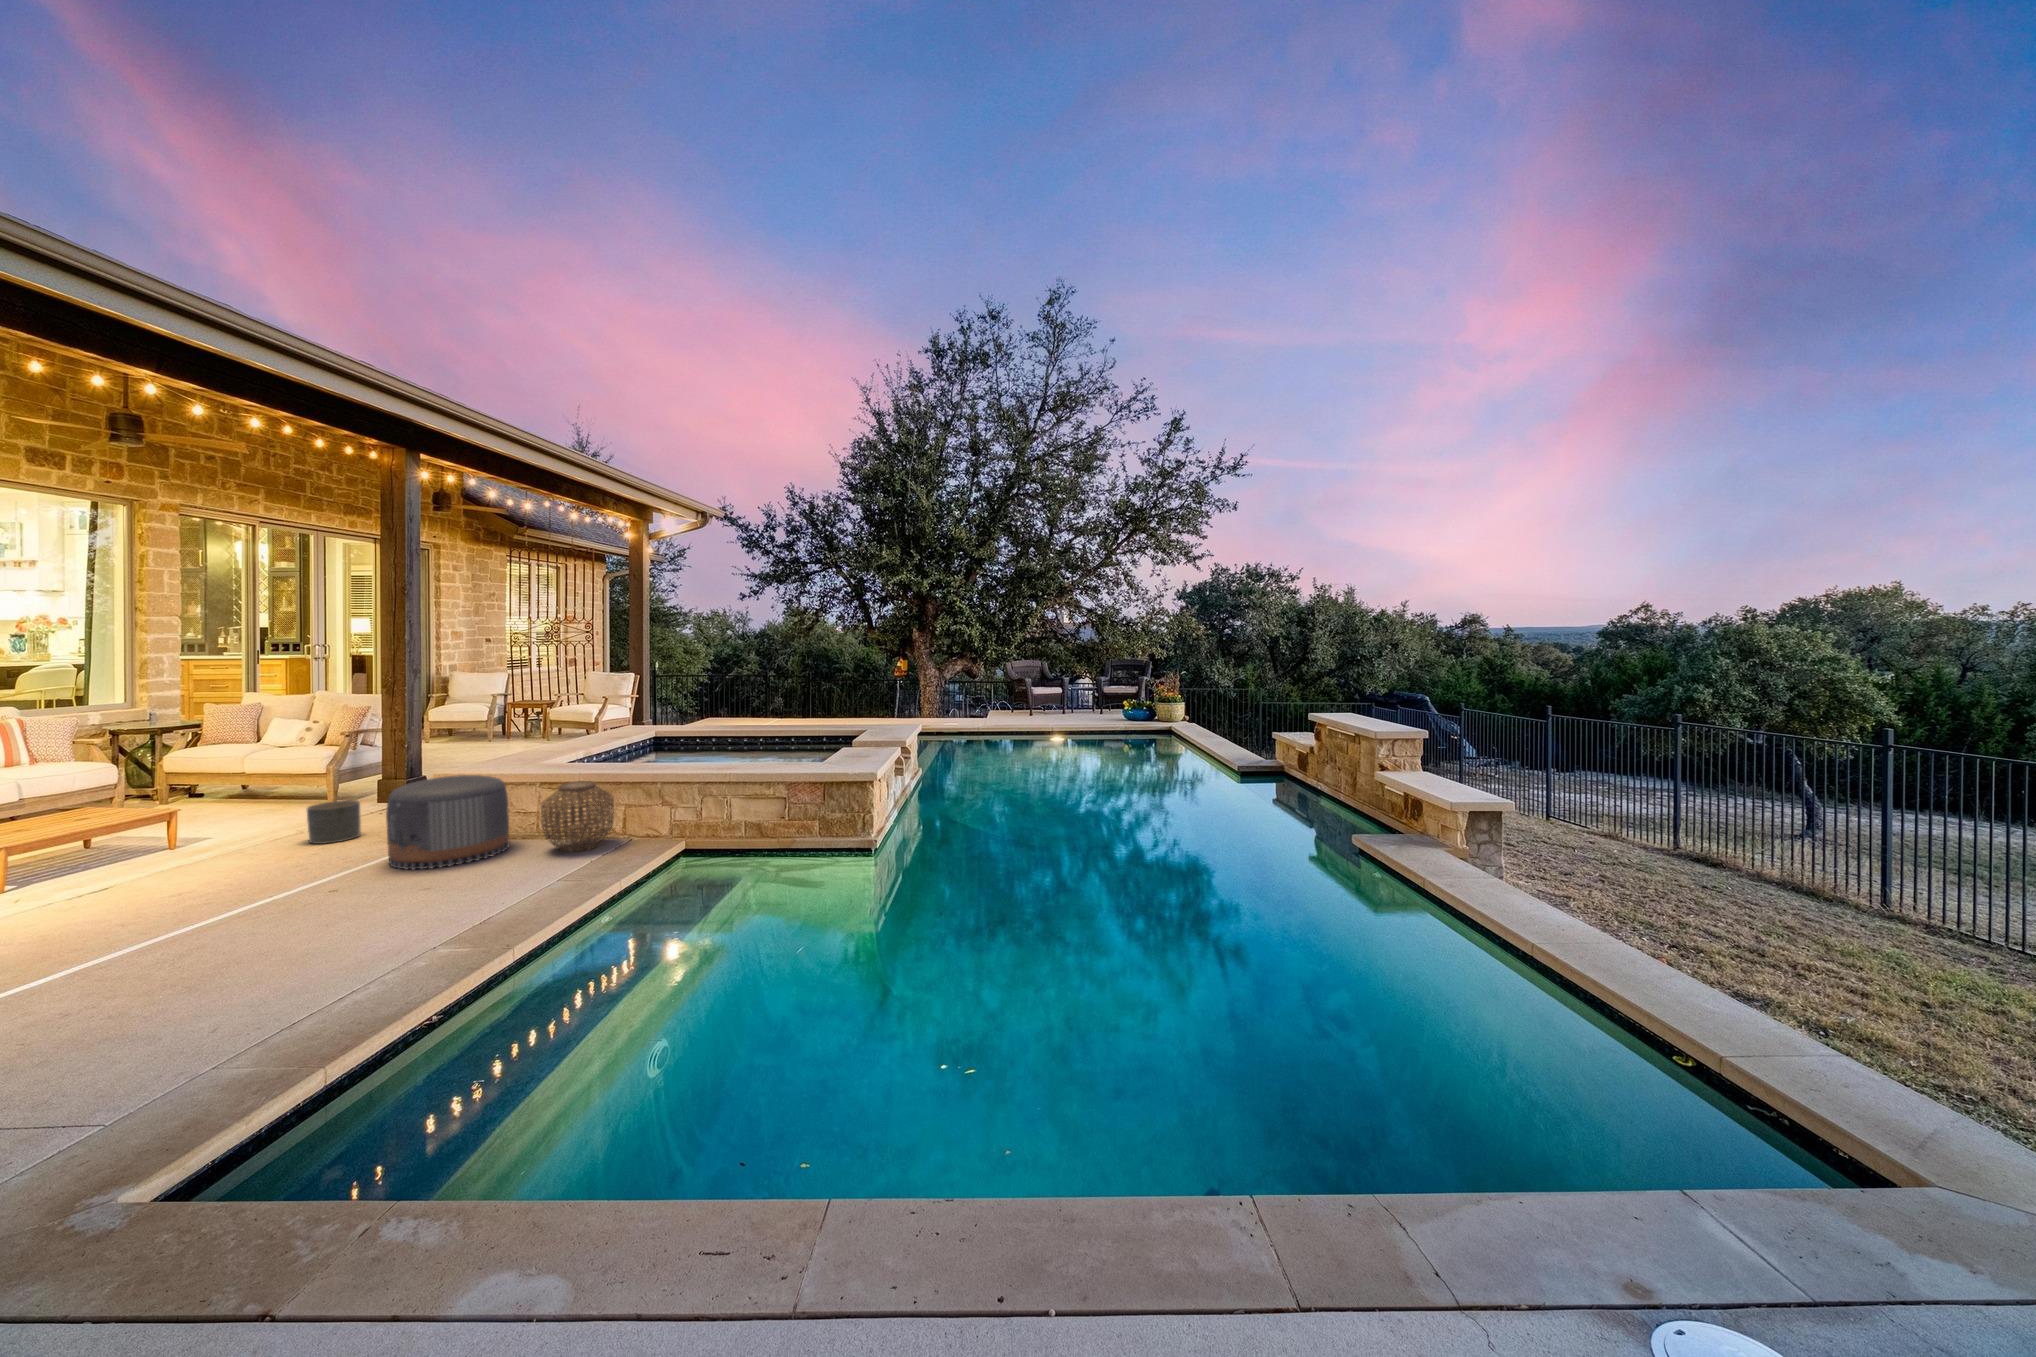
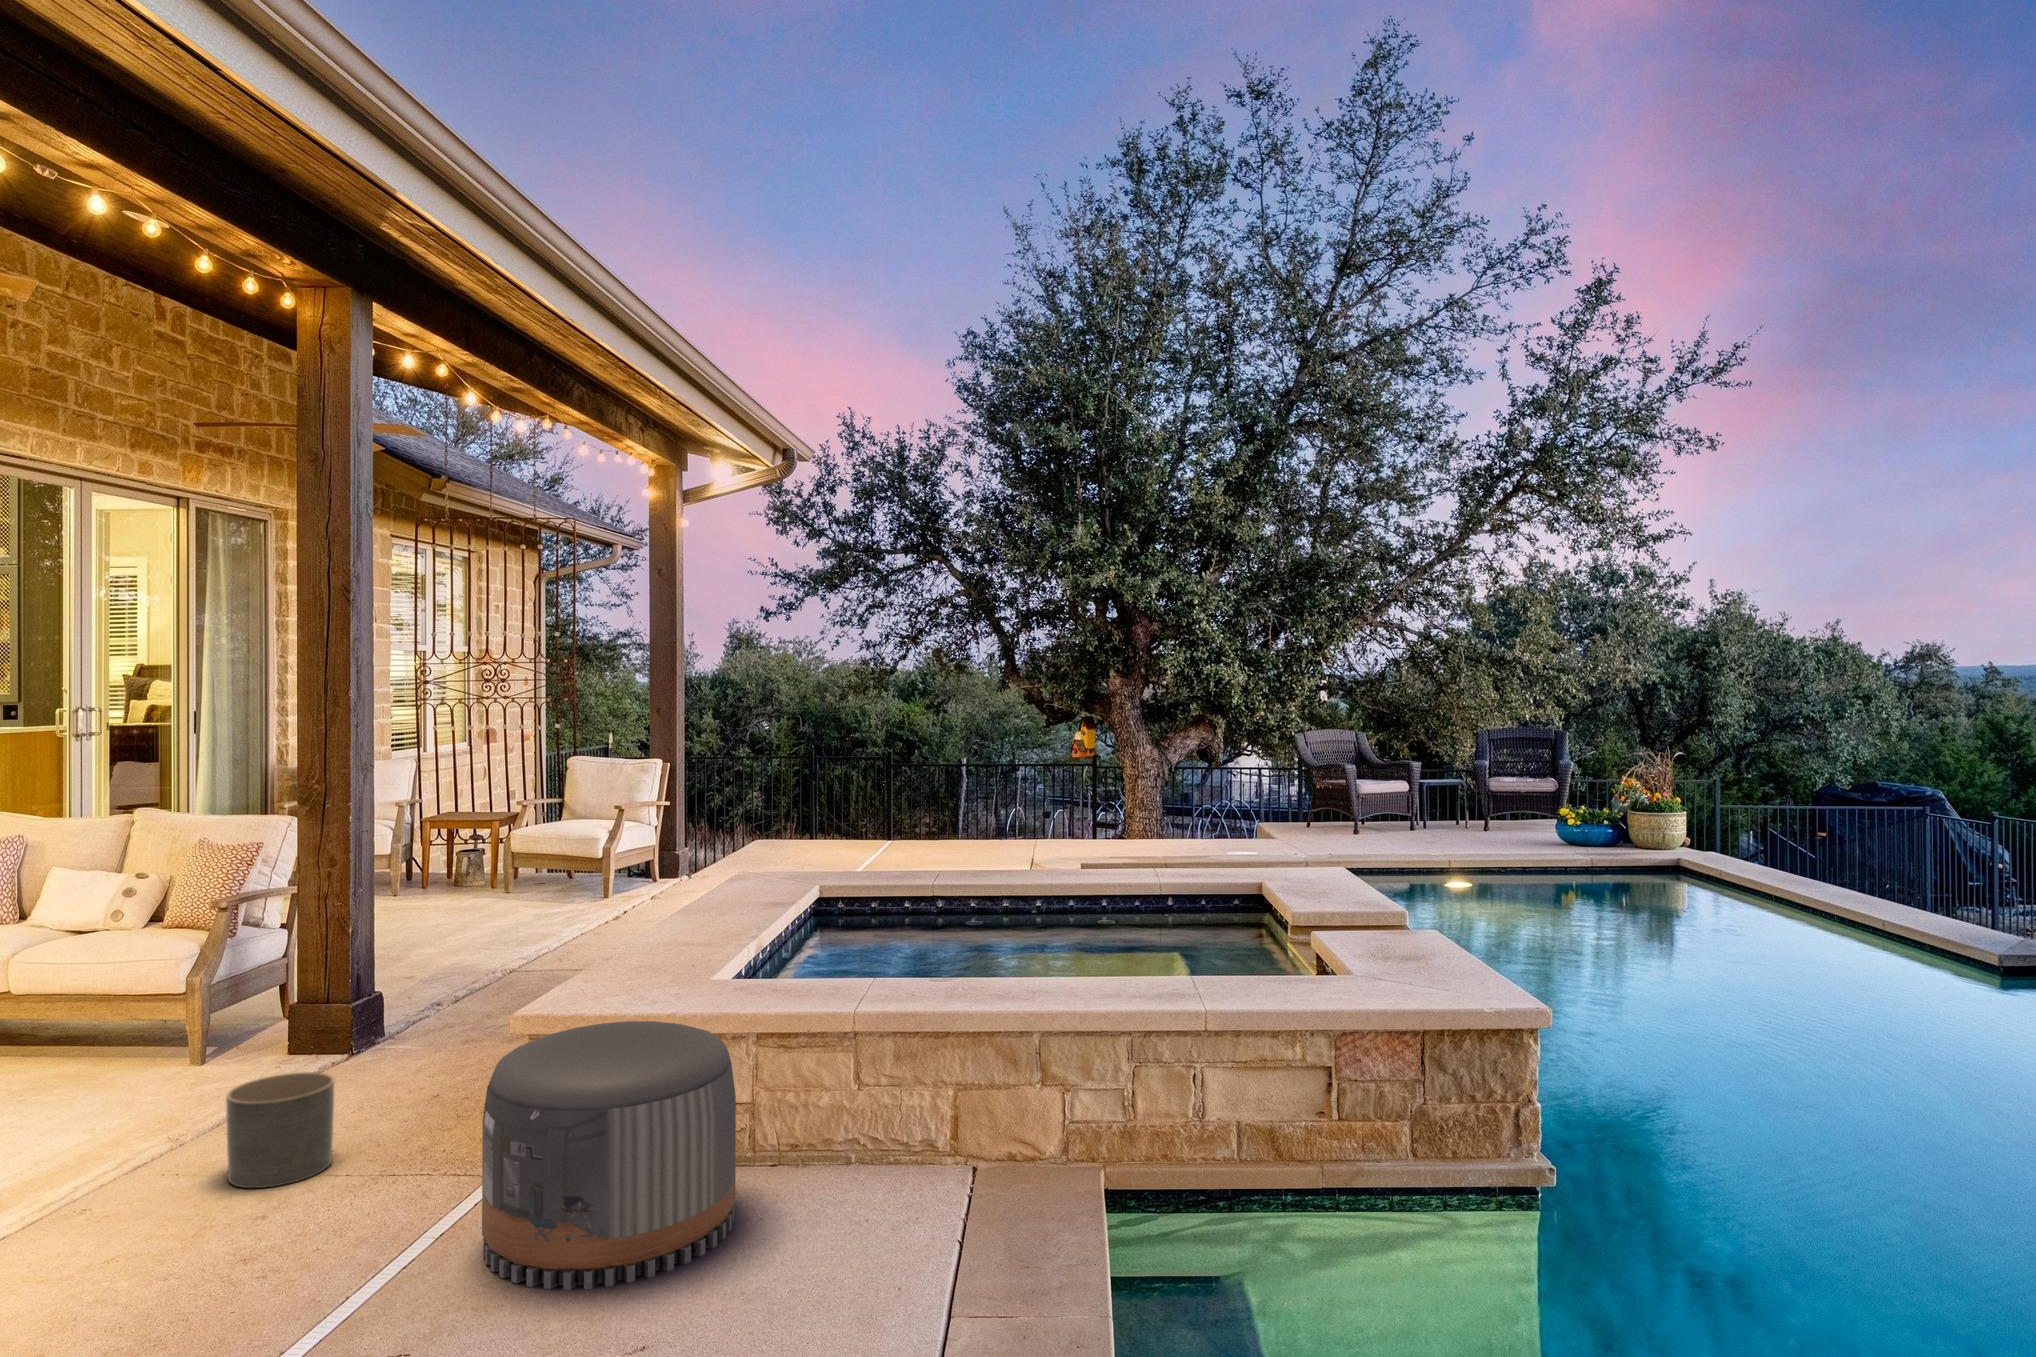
woven basket: present [541,781,614,851] -> none [831,1036,986,1225]

